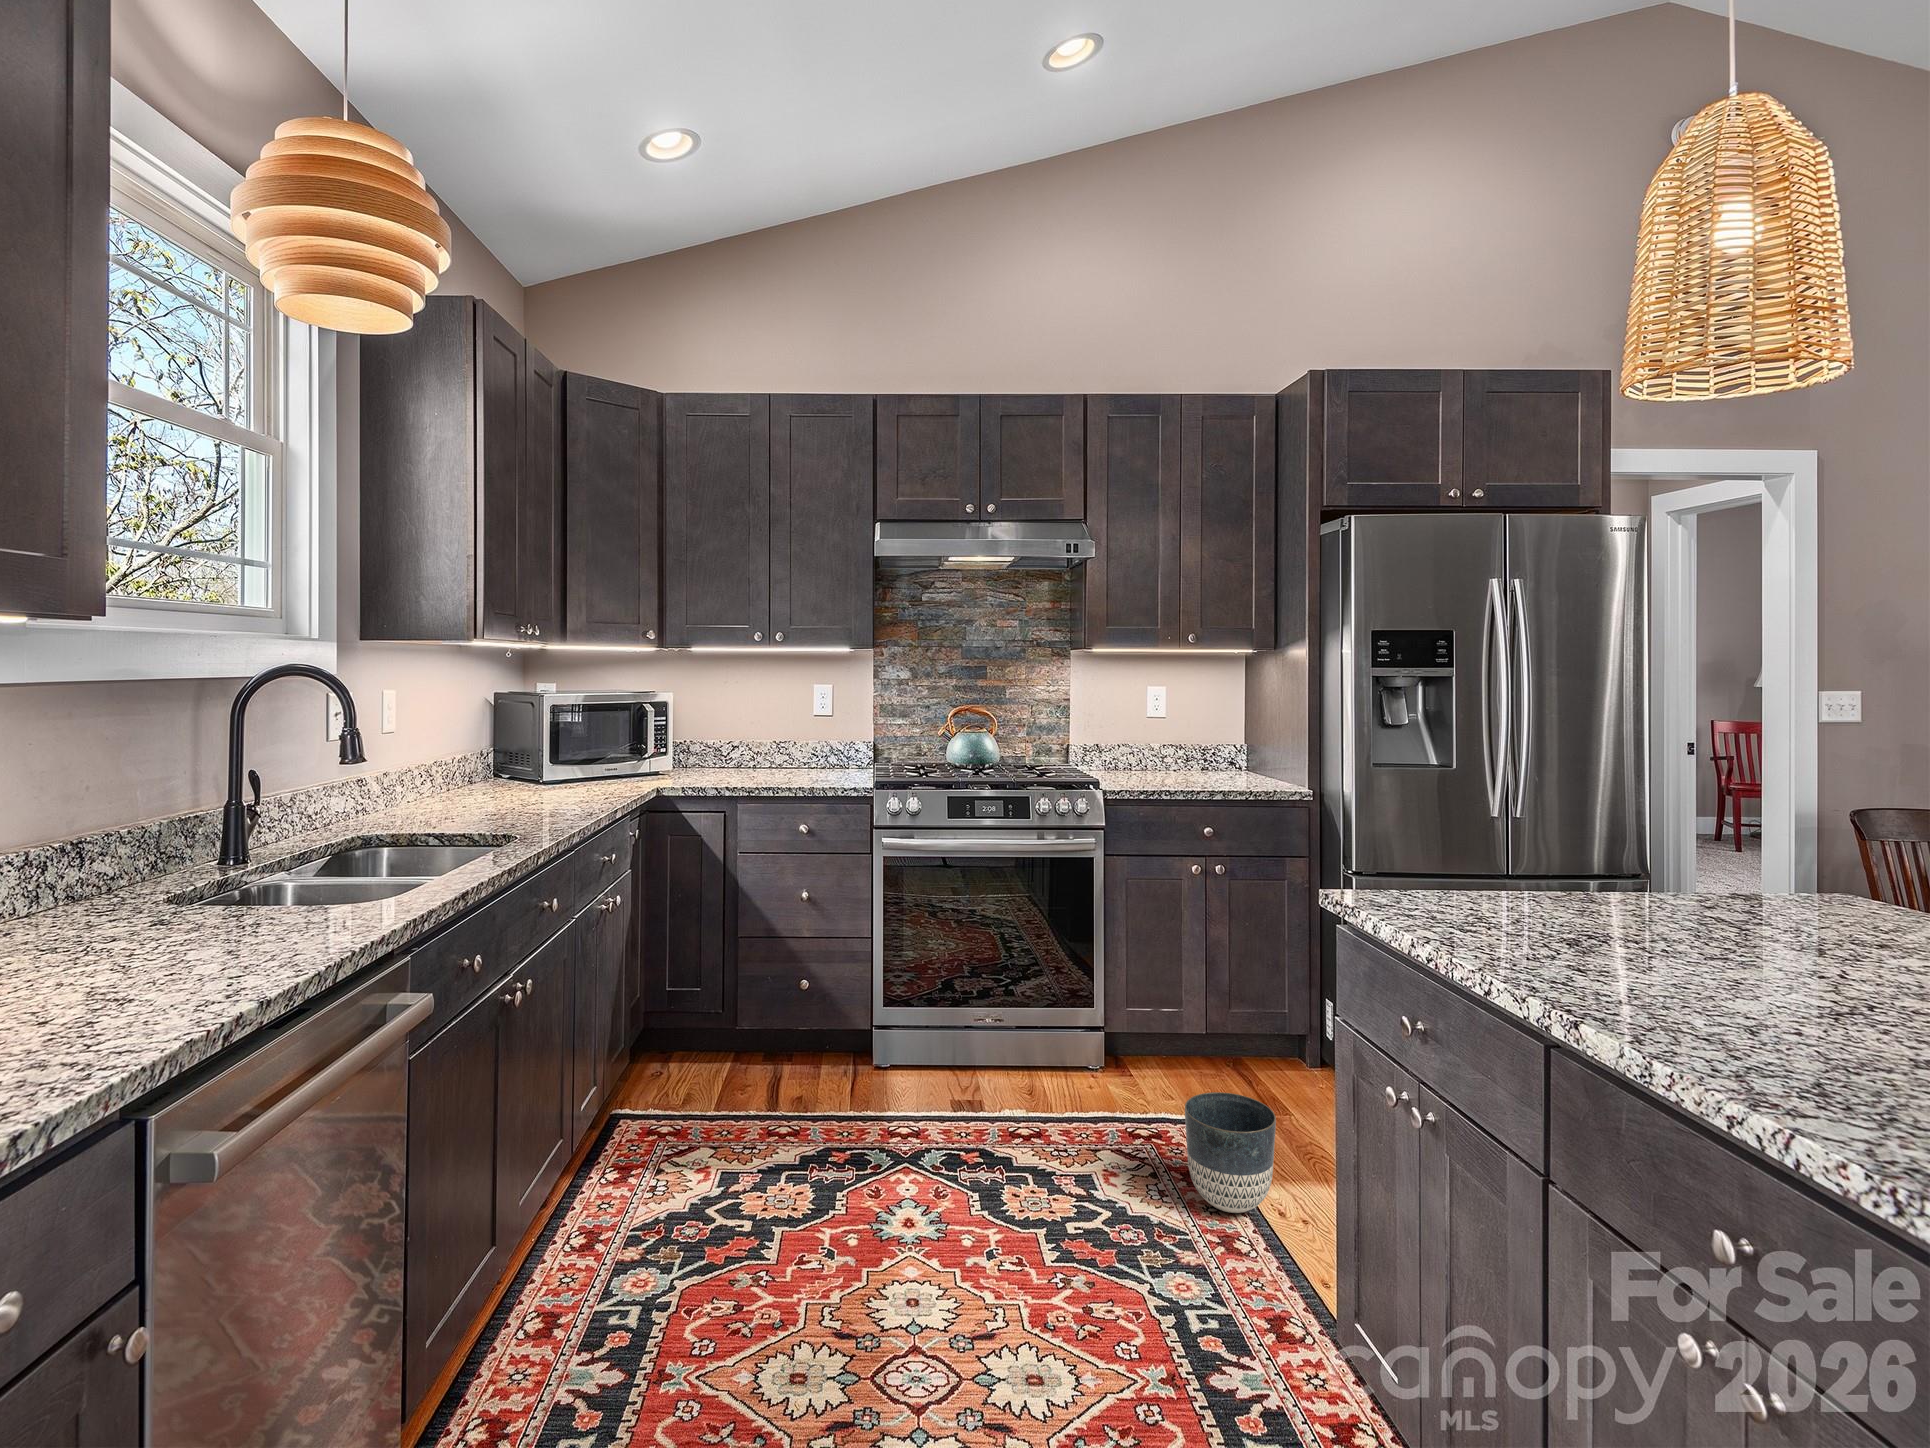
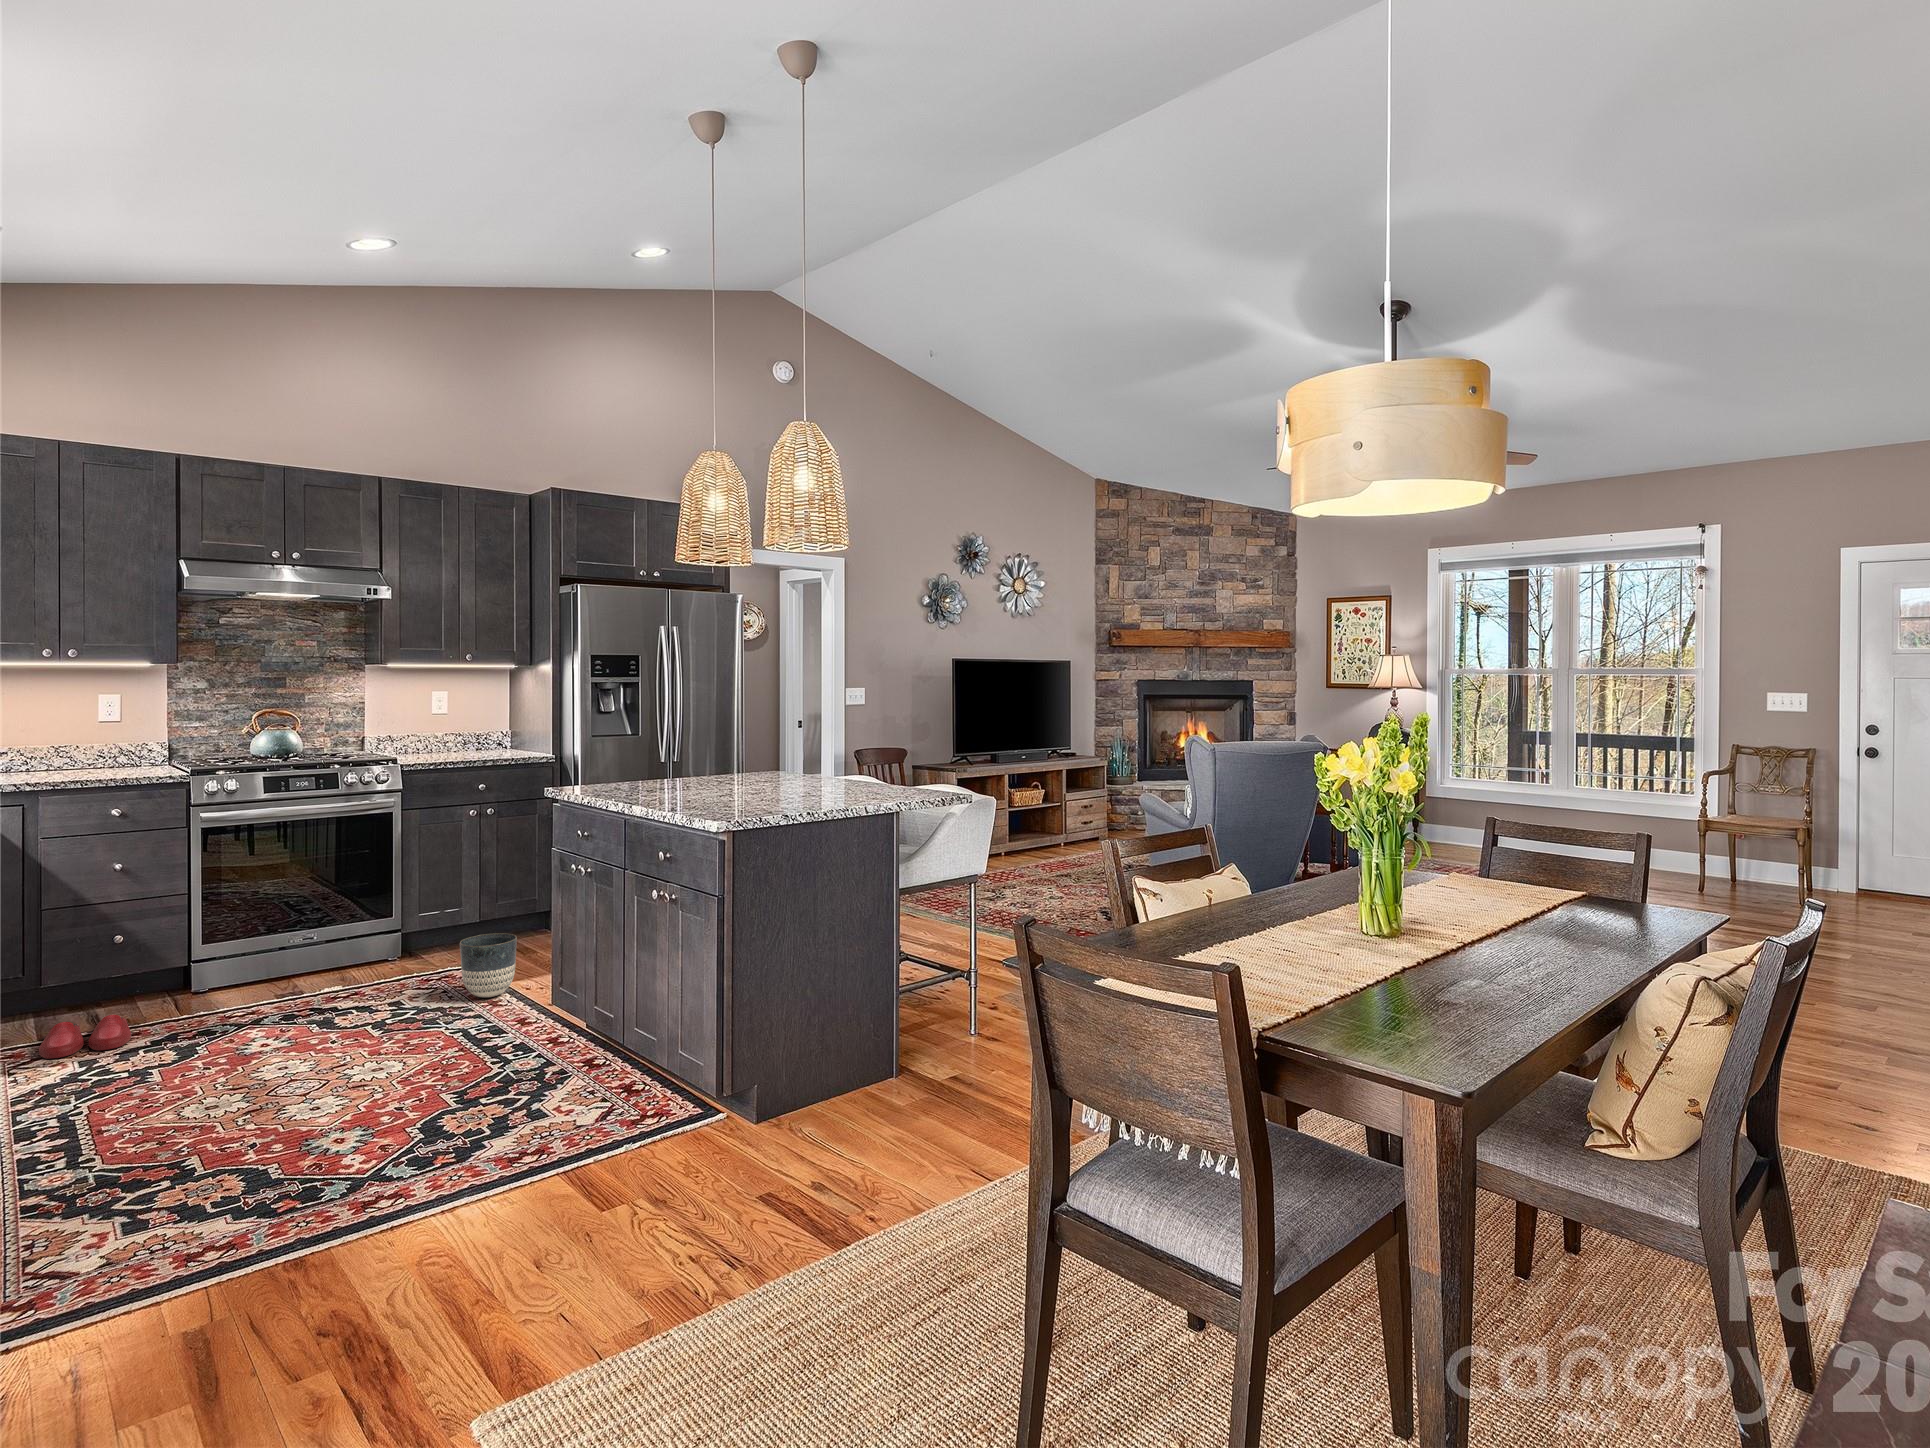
slippers: none [693,1096,788,1161] -> present [39,1015,131,1059]

